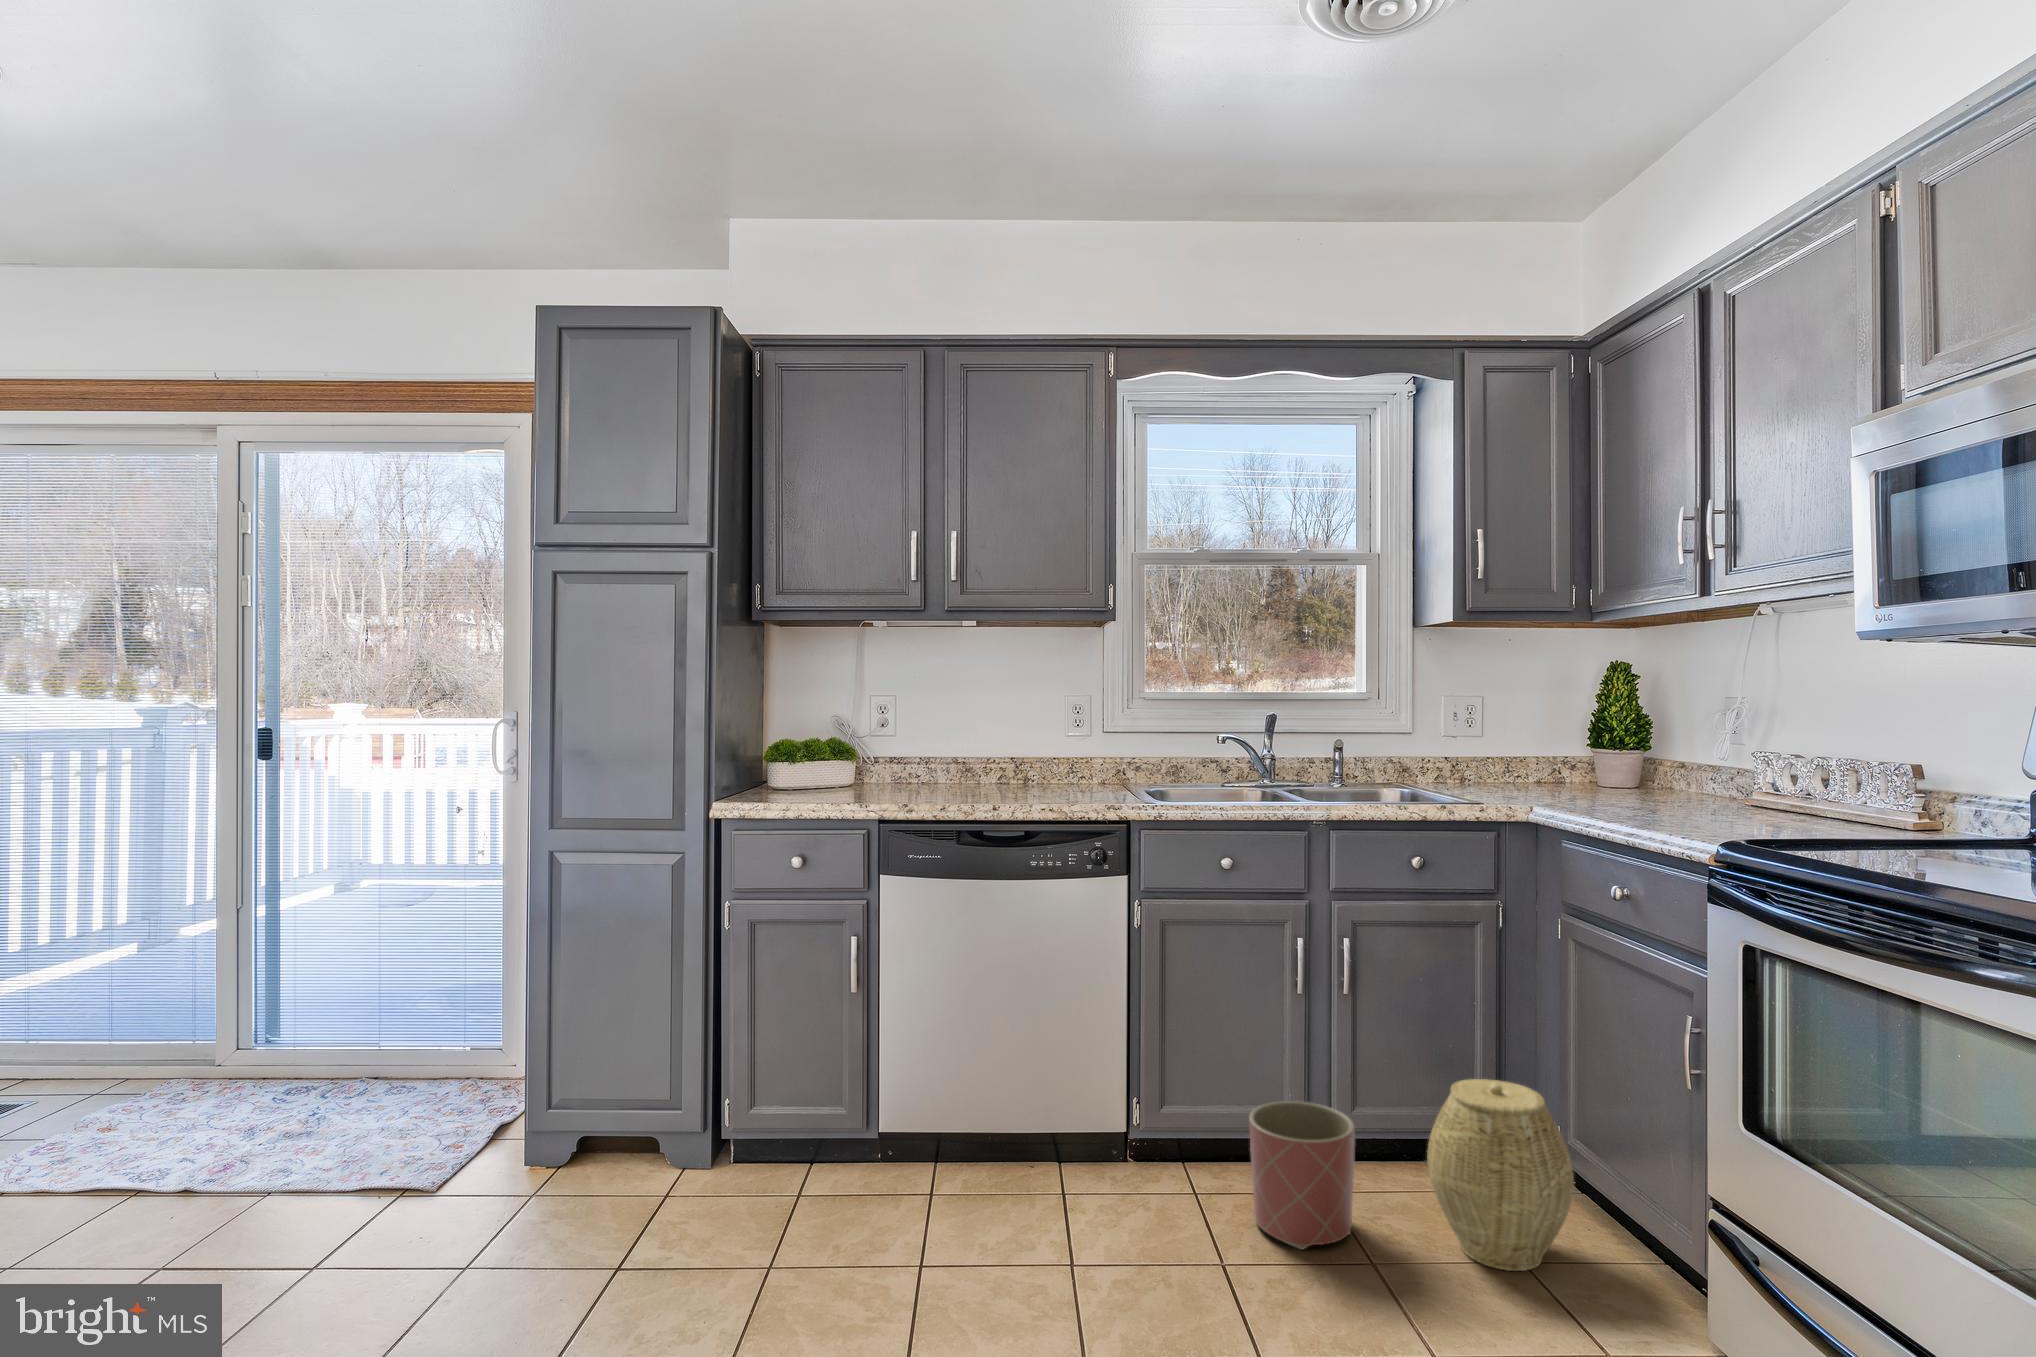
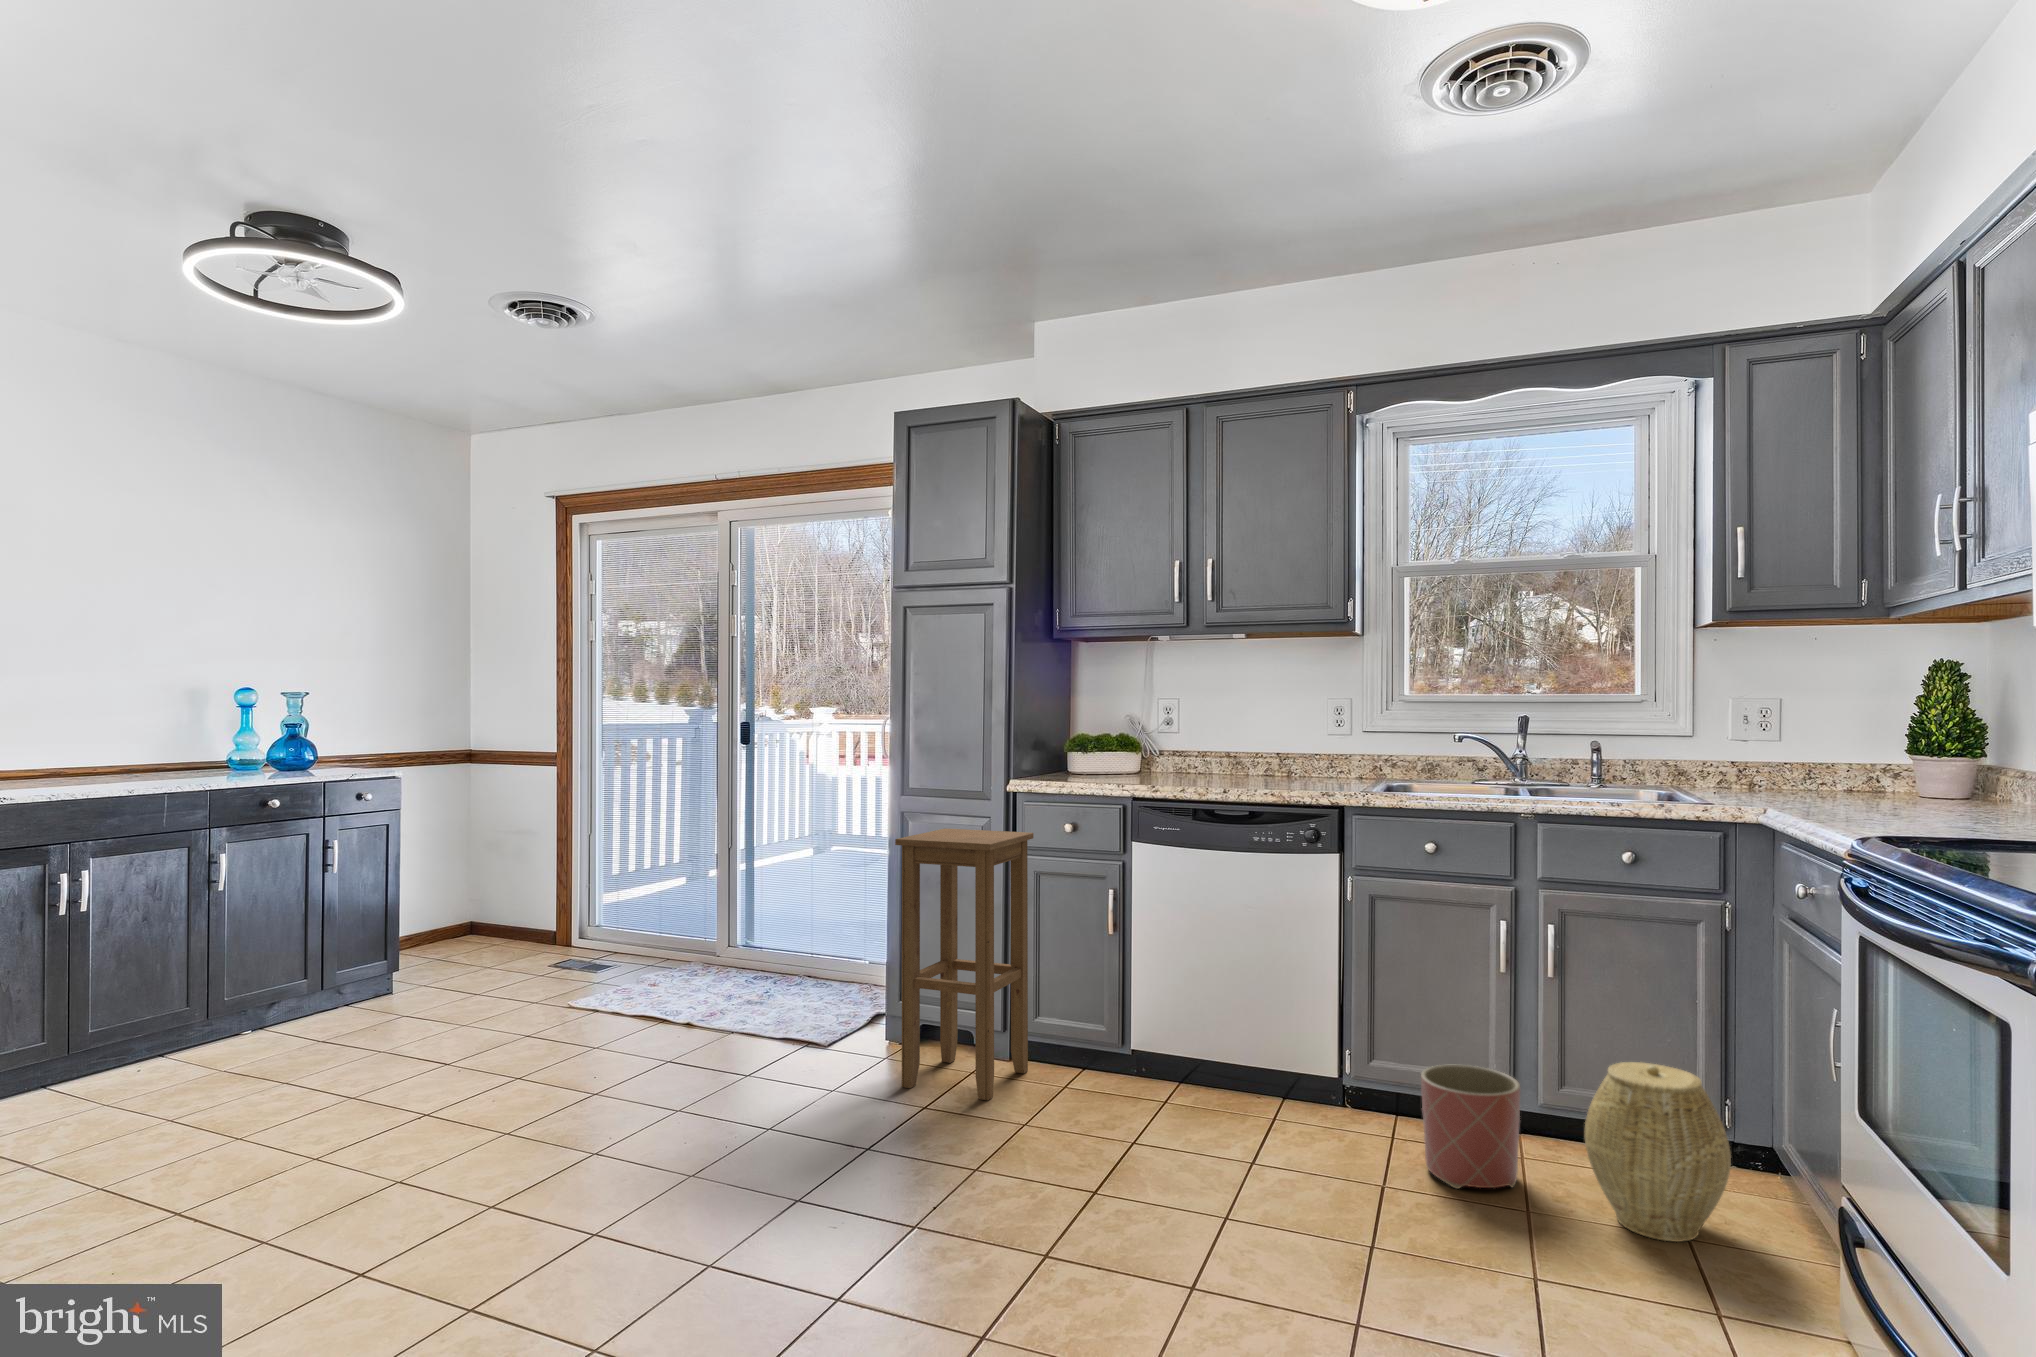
stool: none [565,872,748,1240] -> present [895,828,1033,1100]

